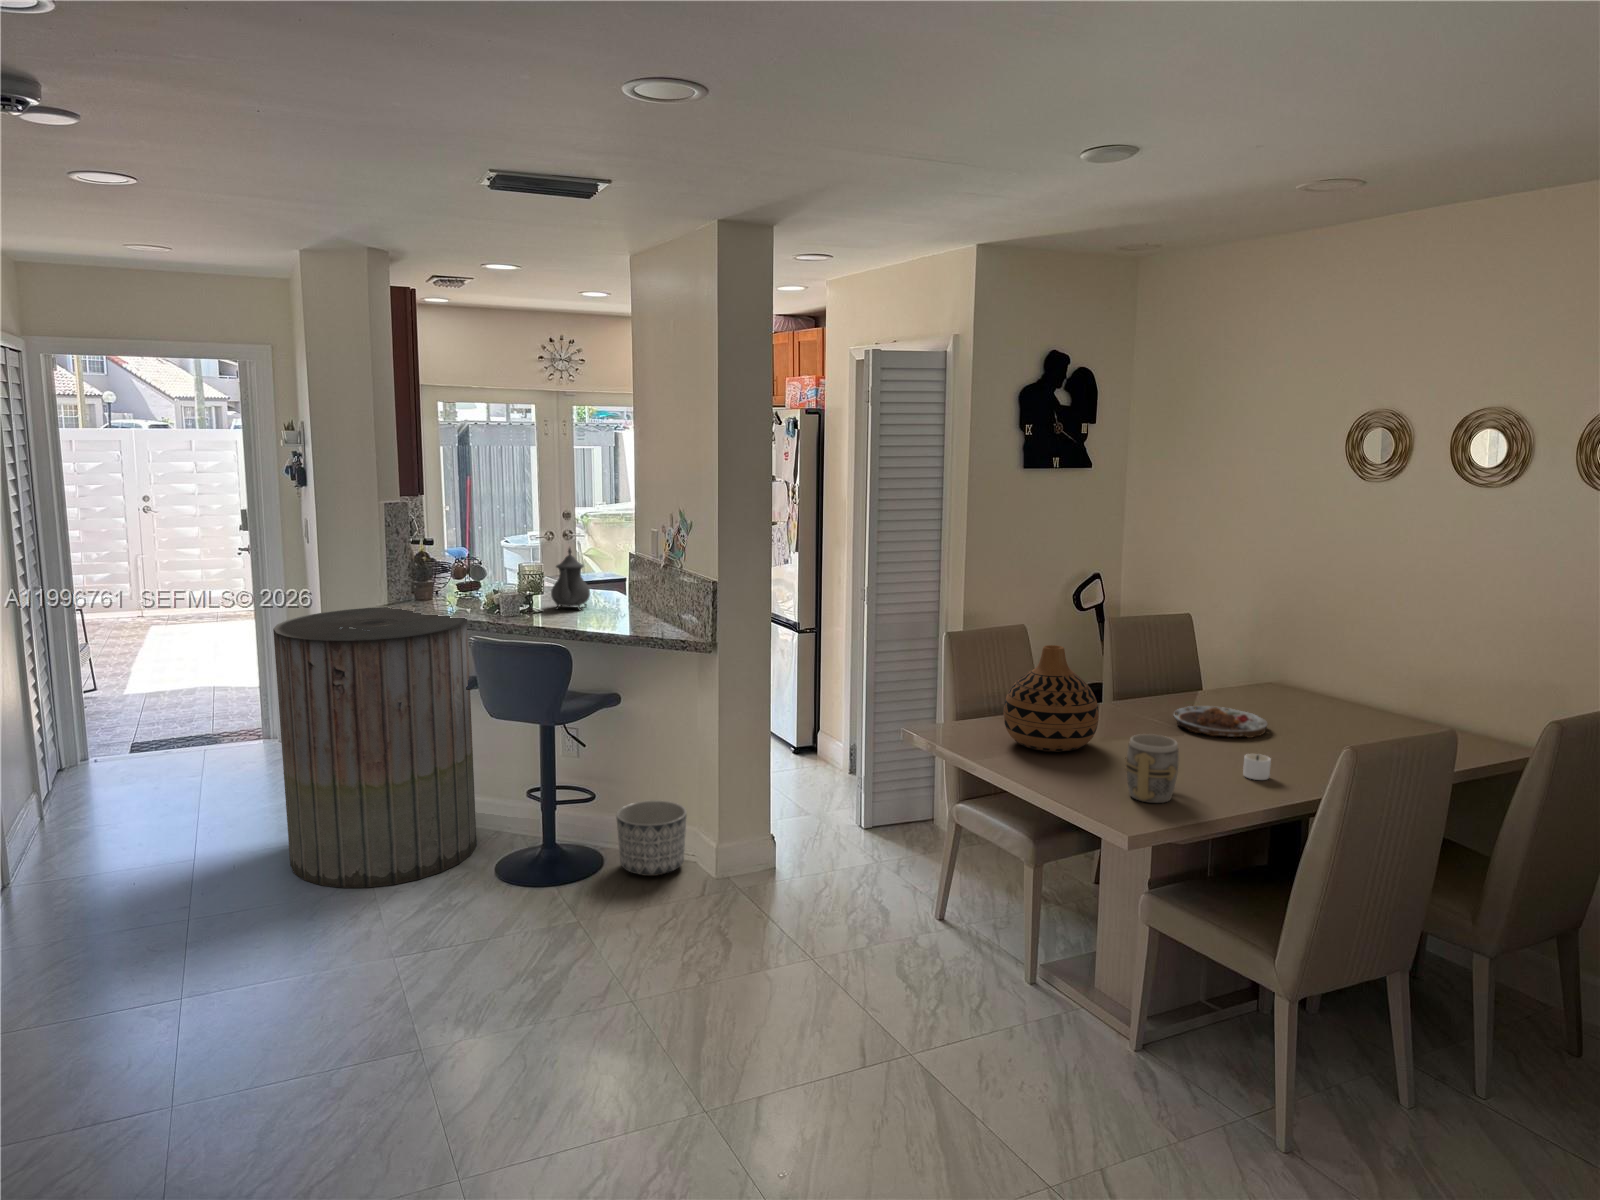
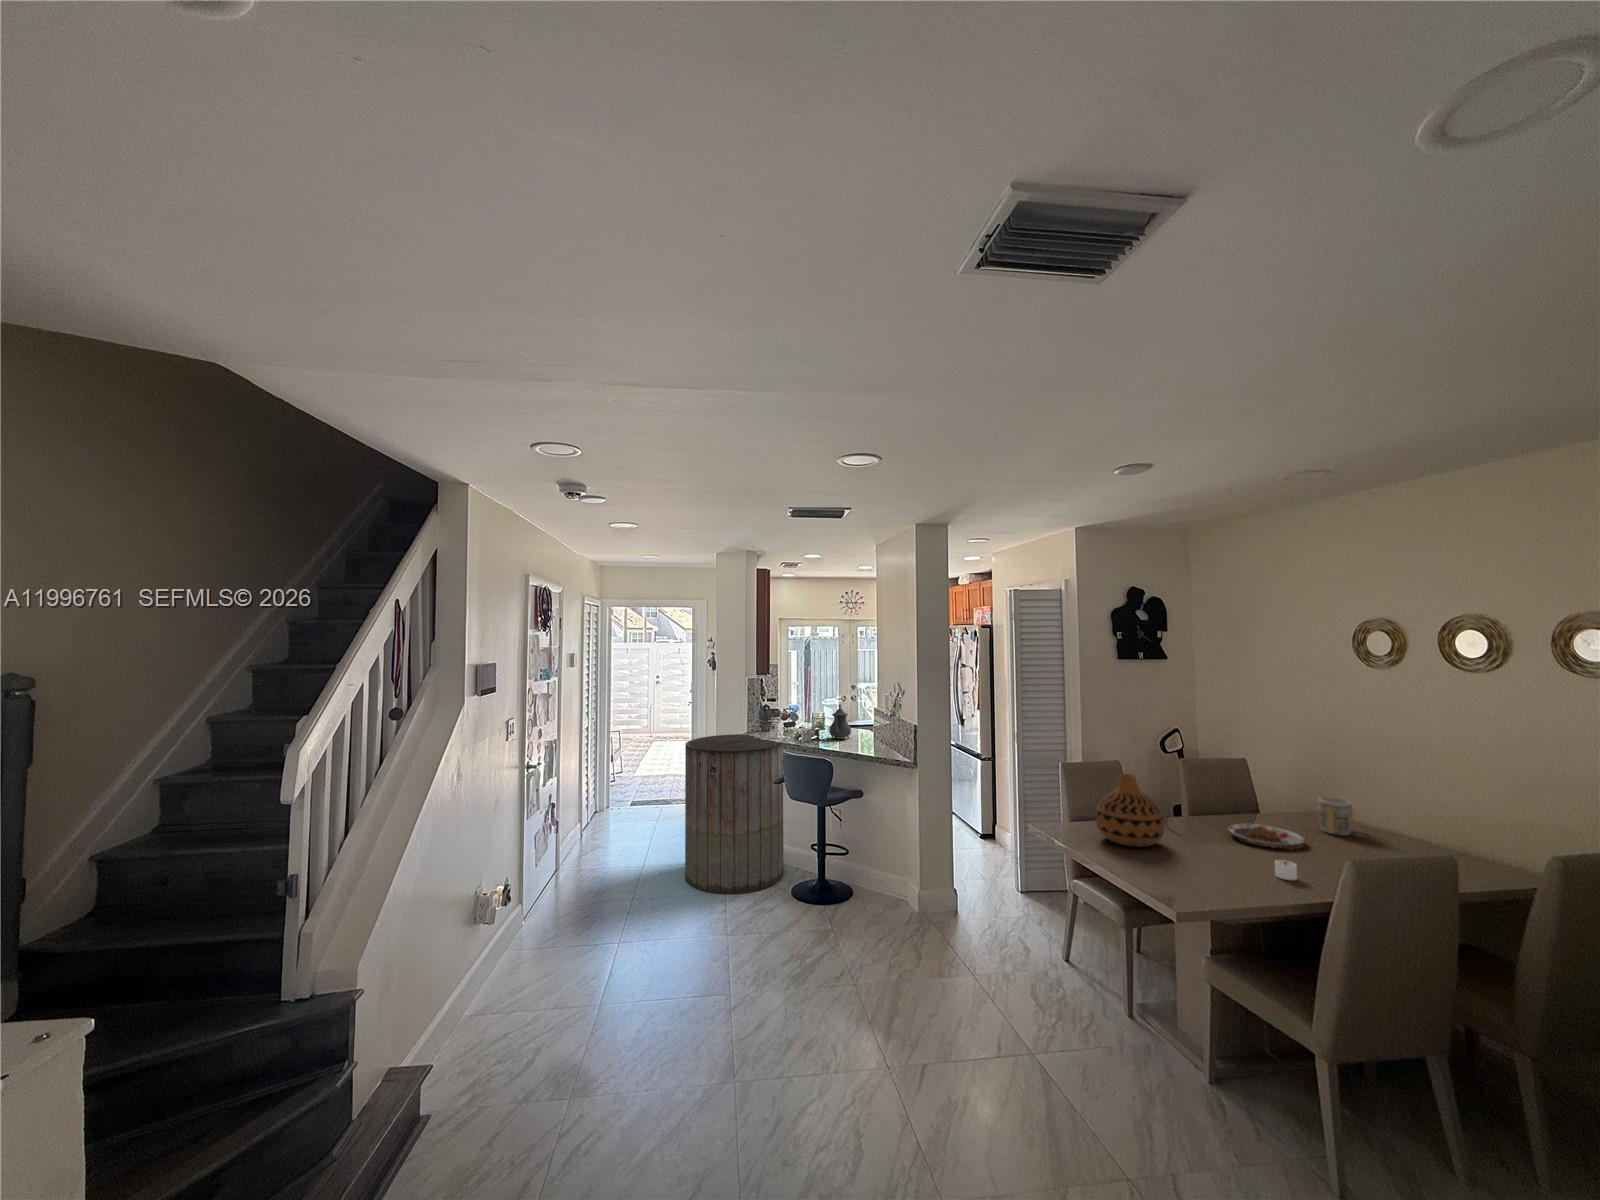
mug: present [1125,734,1179,803] -> present [1317,797,1353,836]
planter: present [616,800,687,876] -> none [859,858,902,907]

